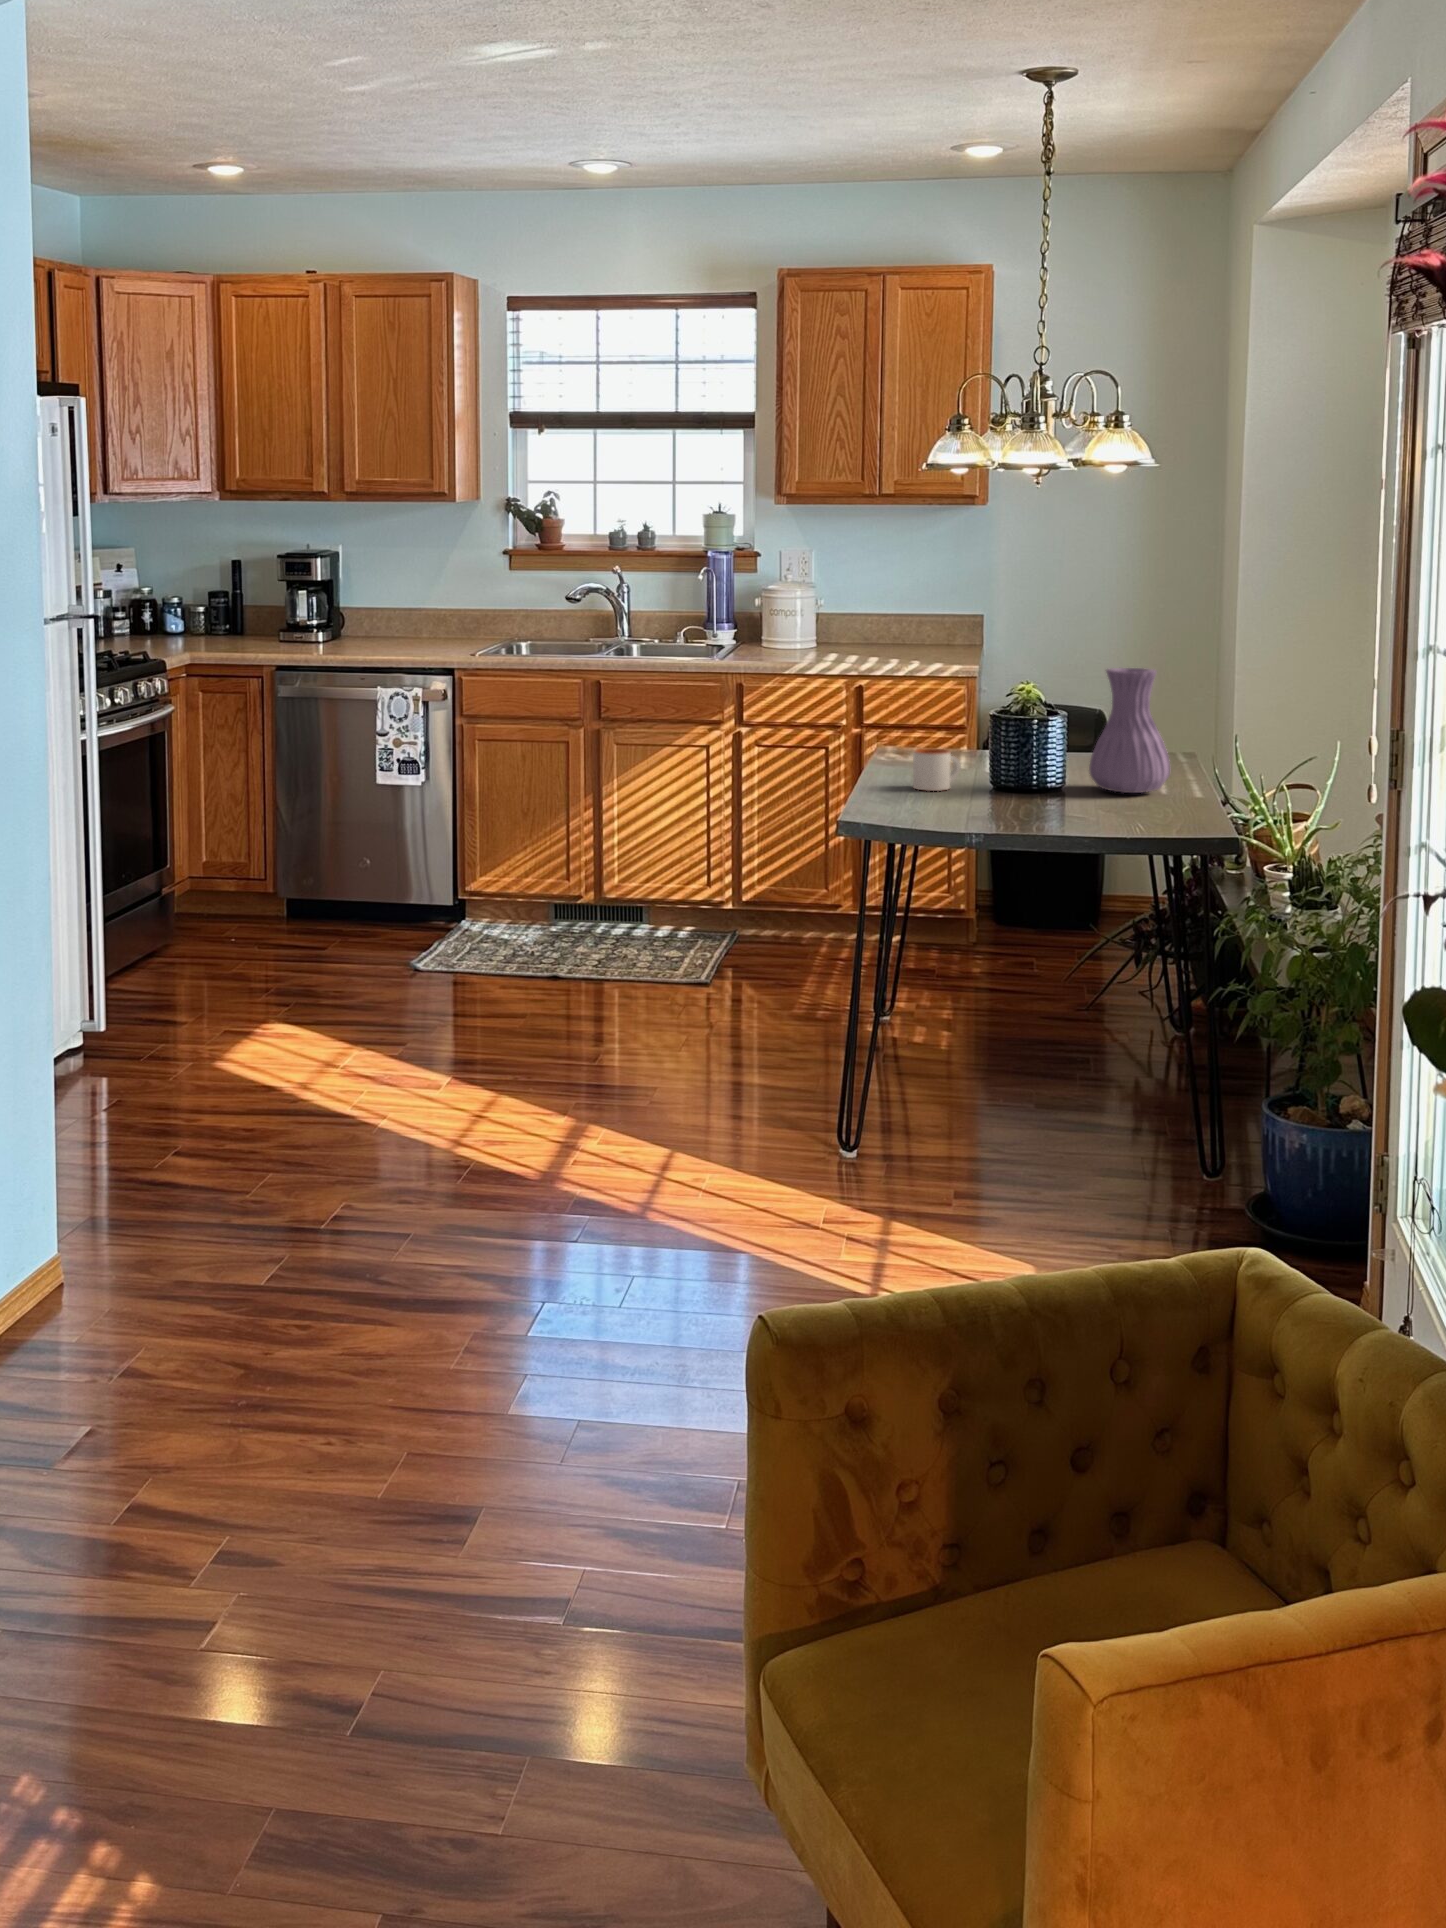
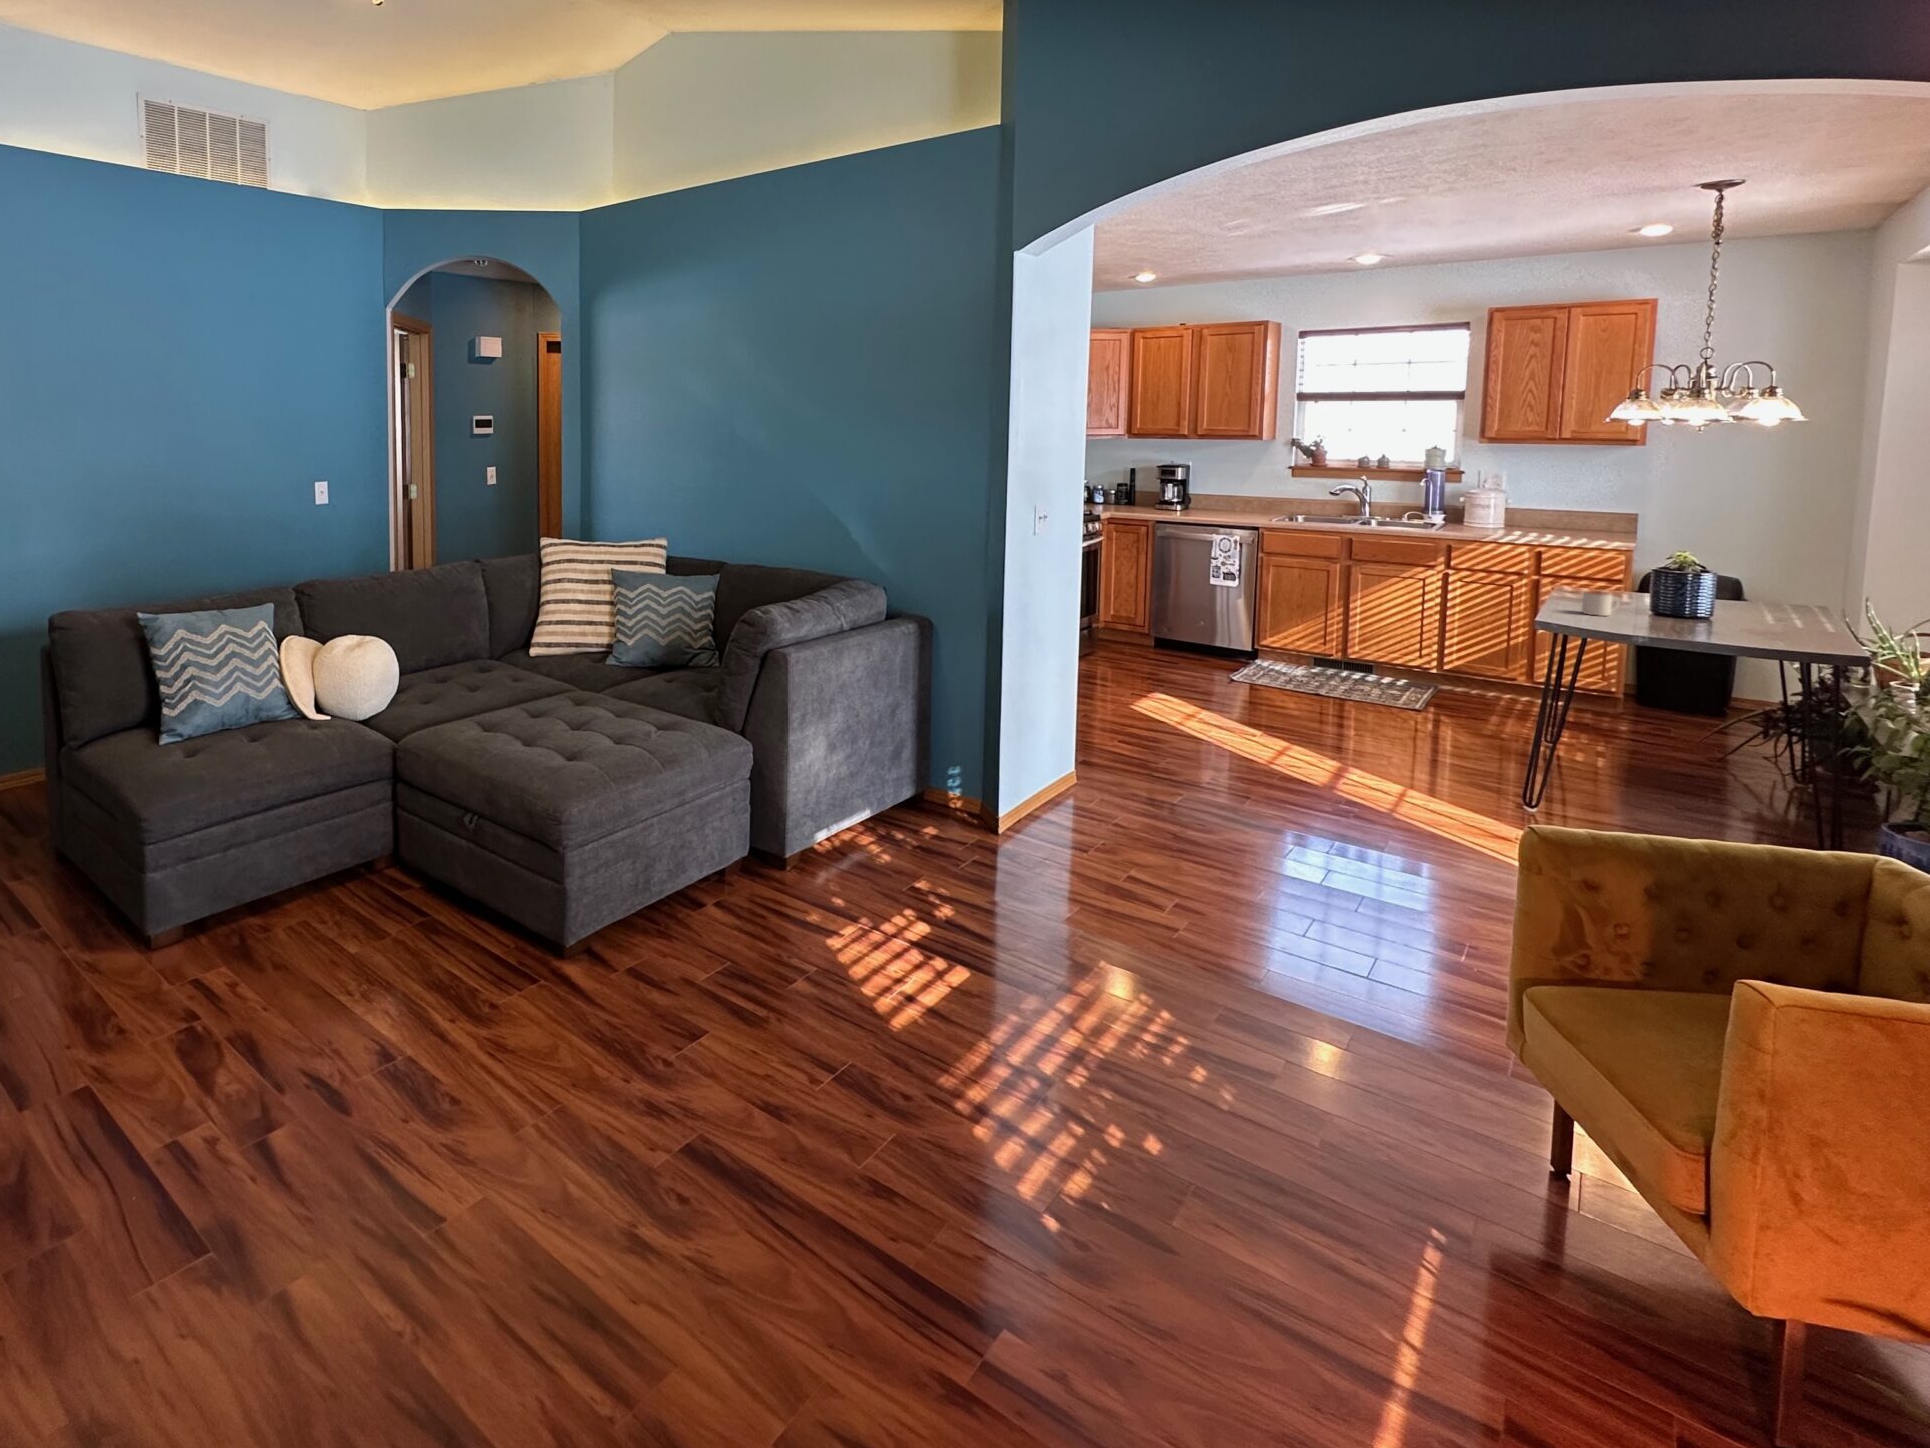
vase: present [1089,668,1170,793] -> none [1727,552,1800,631]

